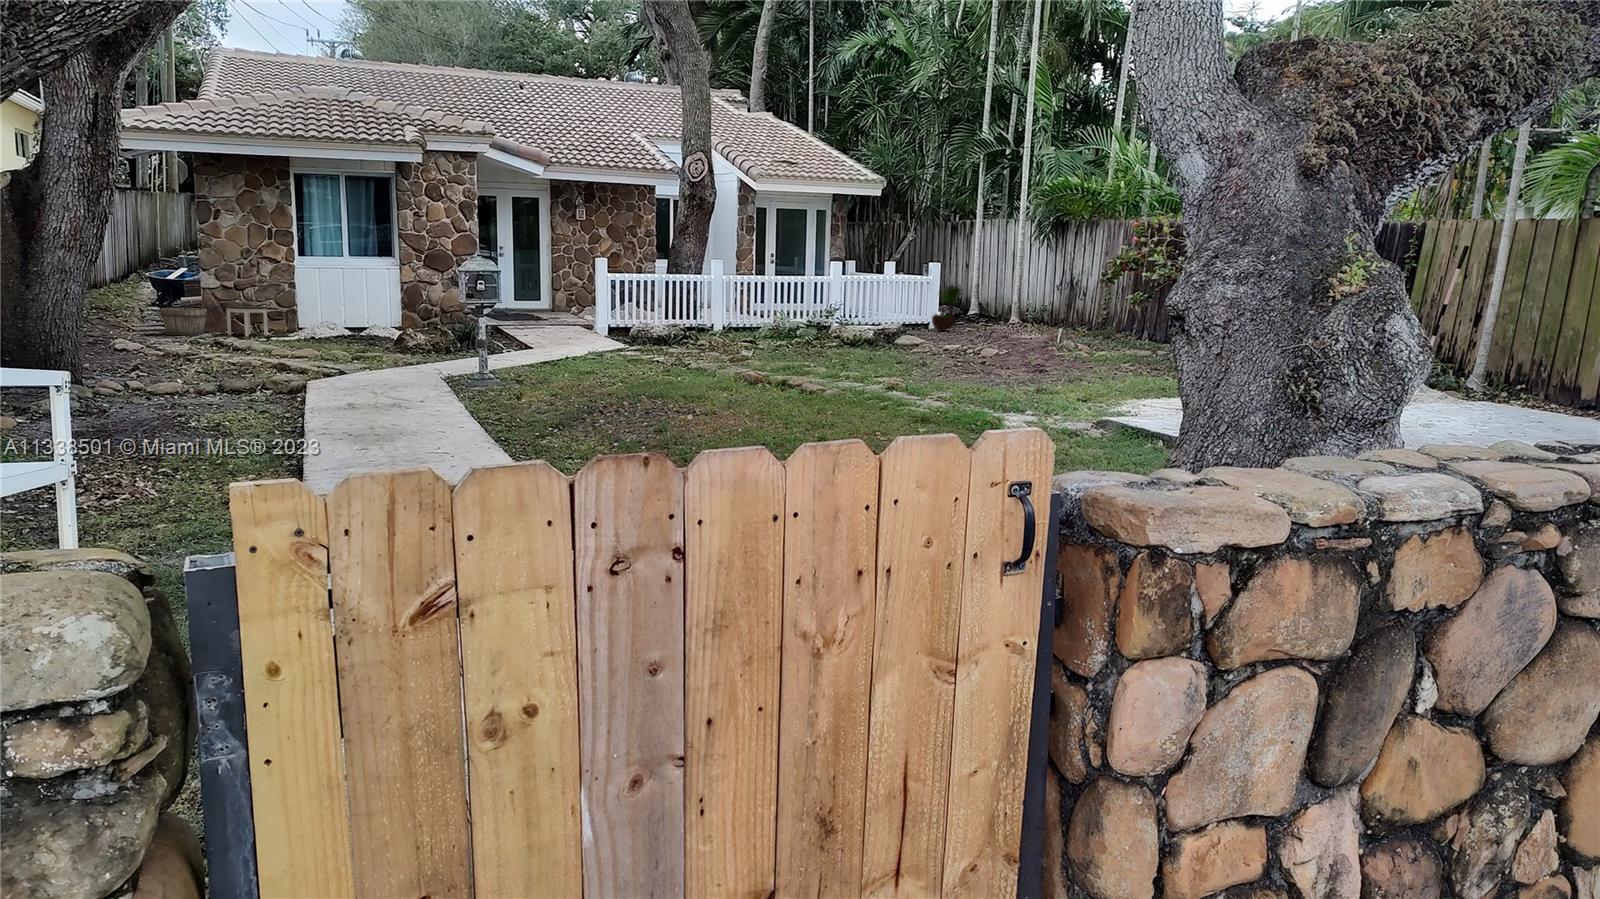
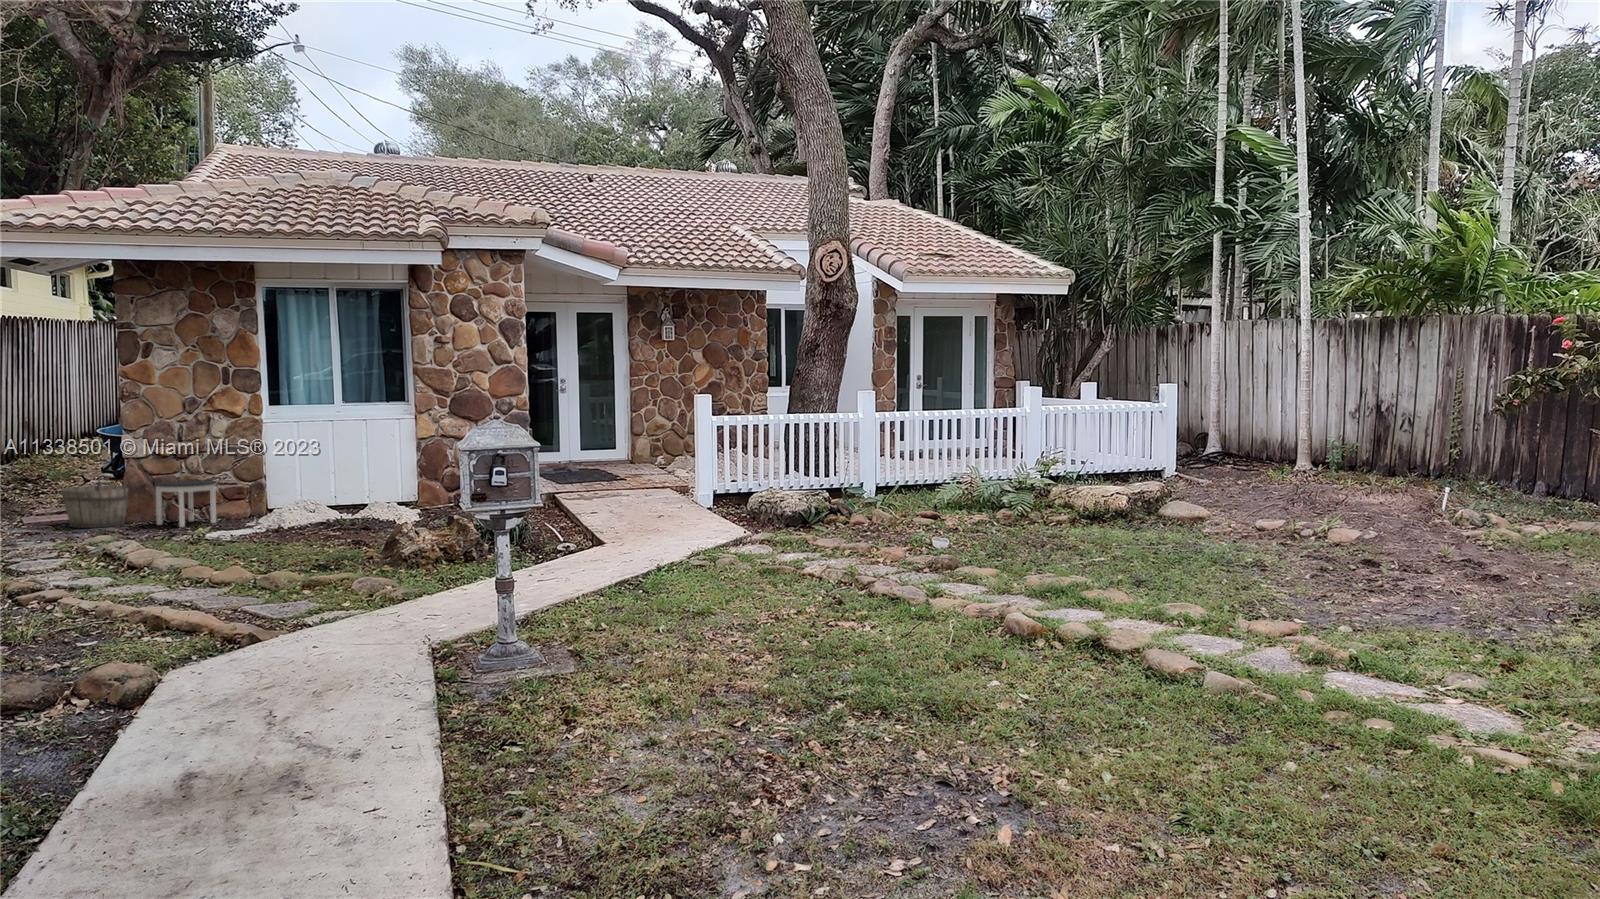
potted tree: present [932,285,963,331] -> none [1168,405,1215,480]

